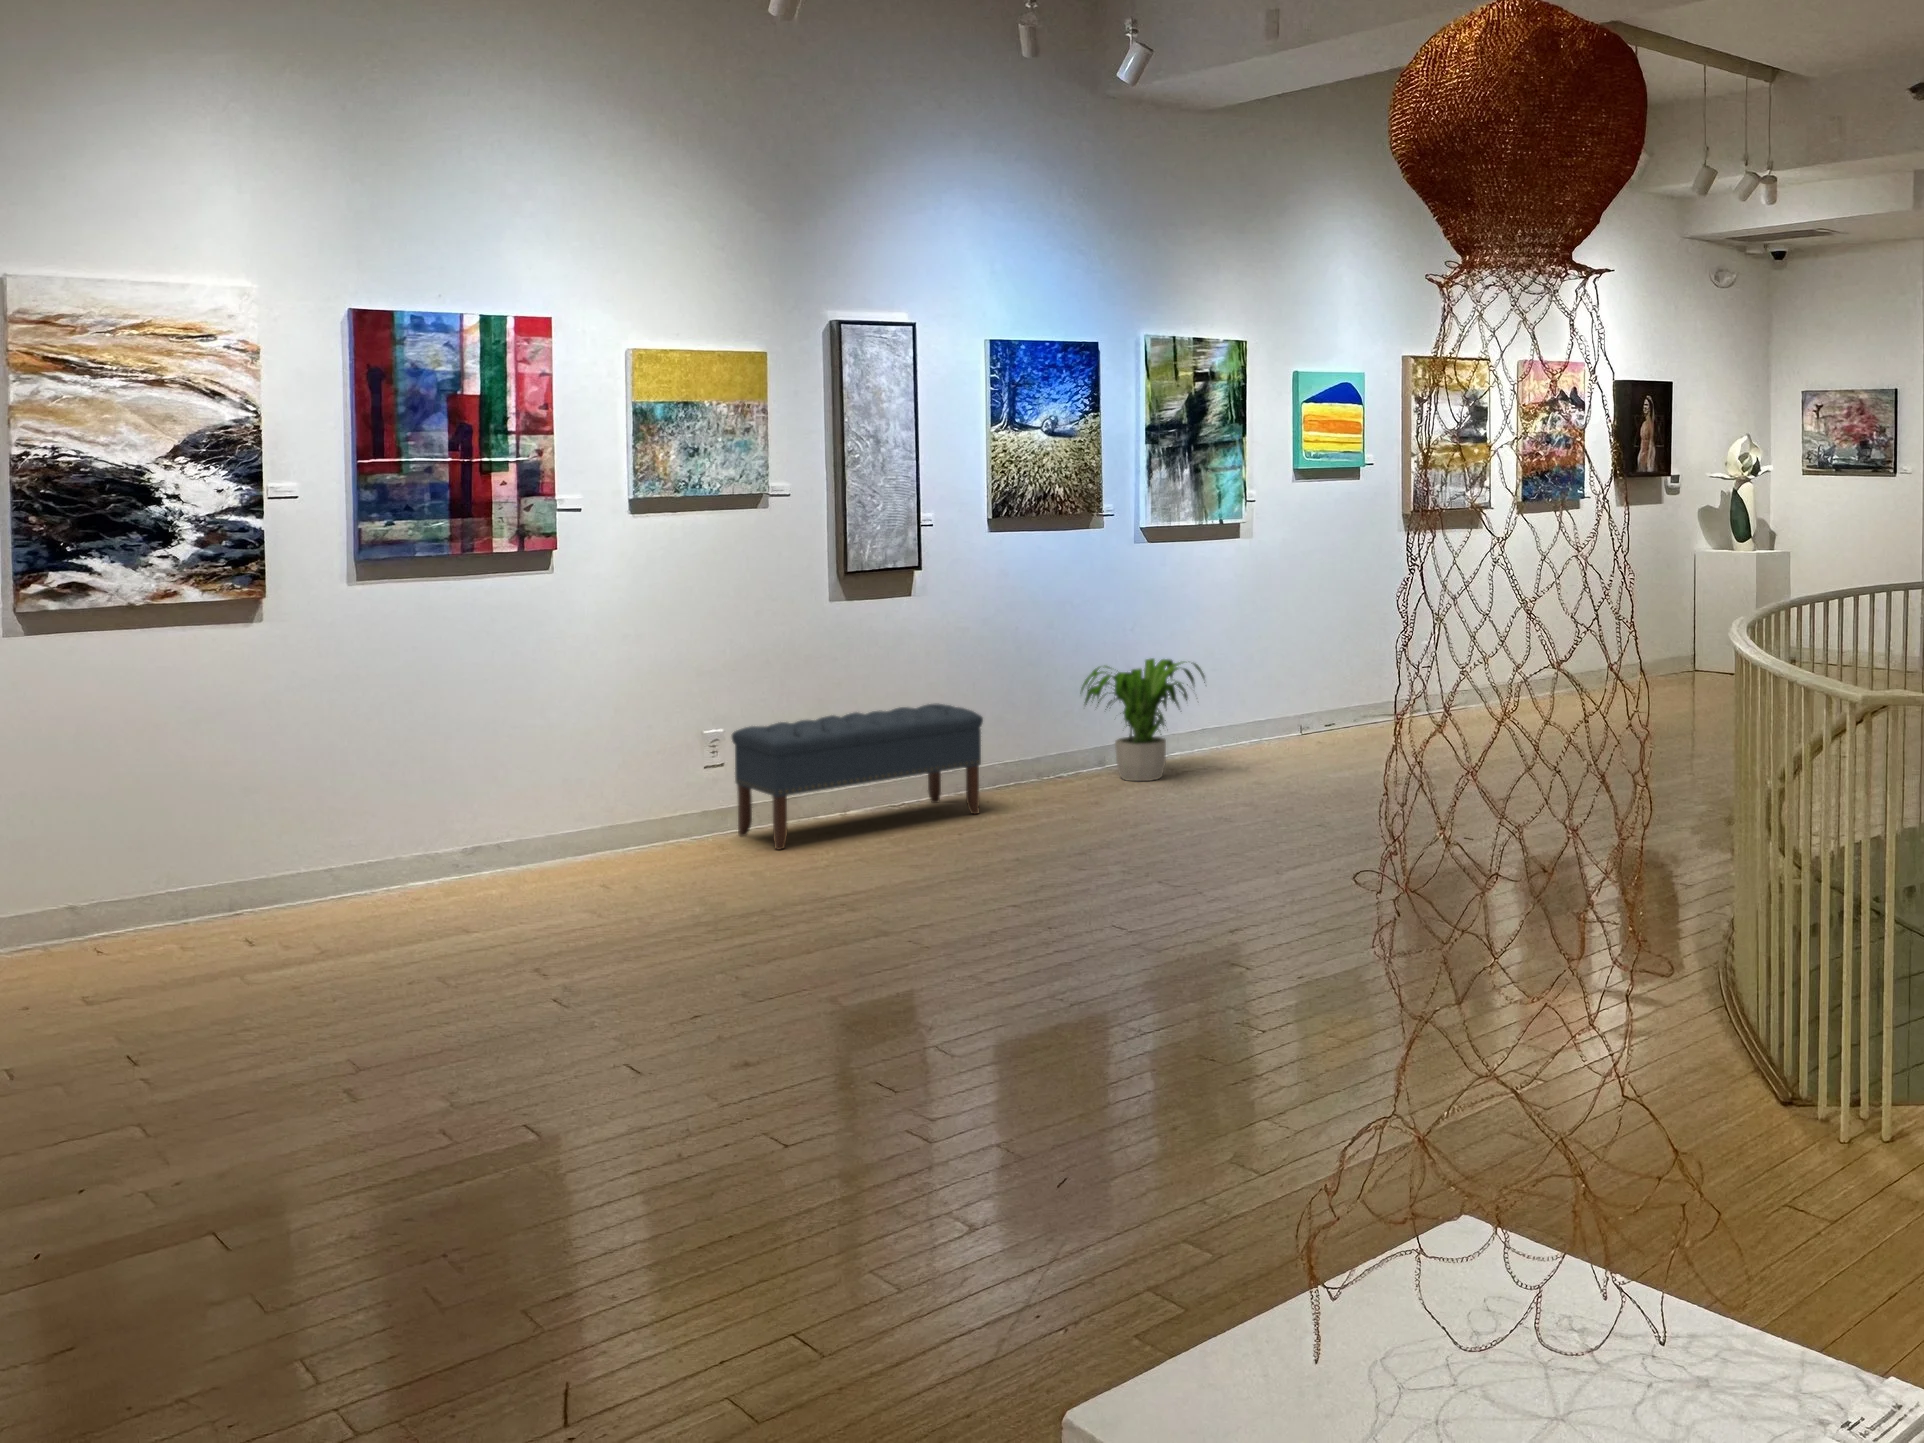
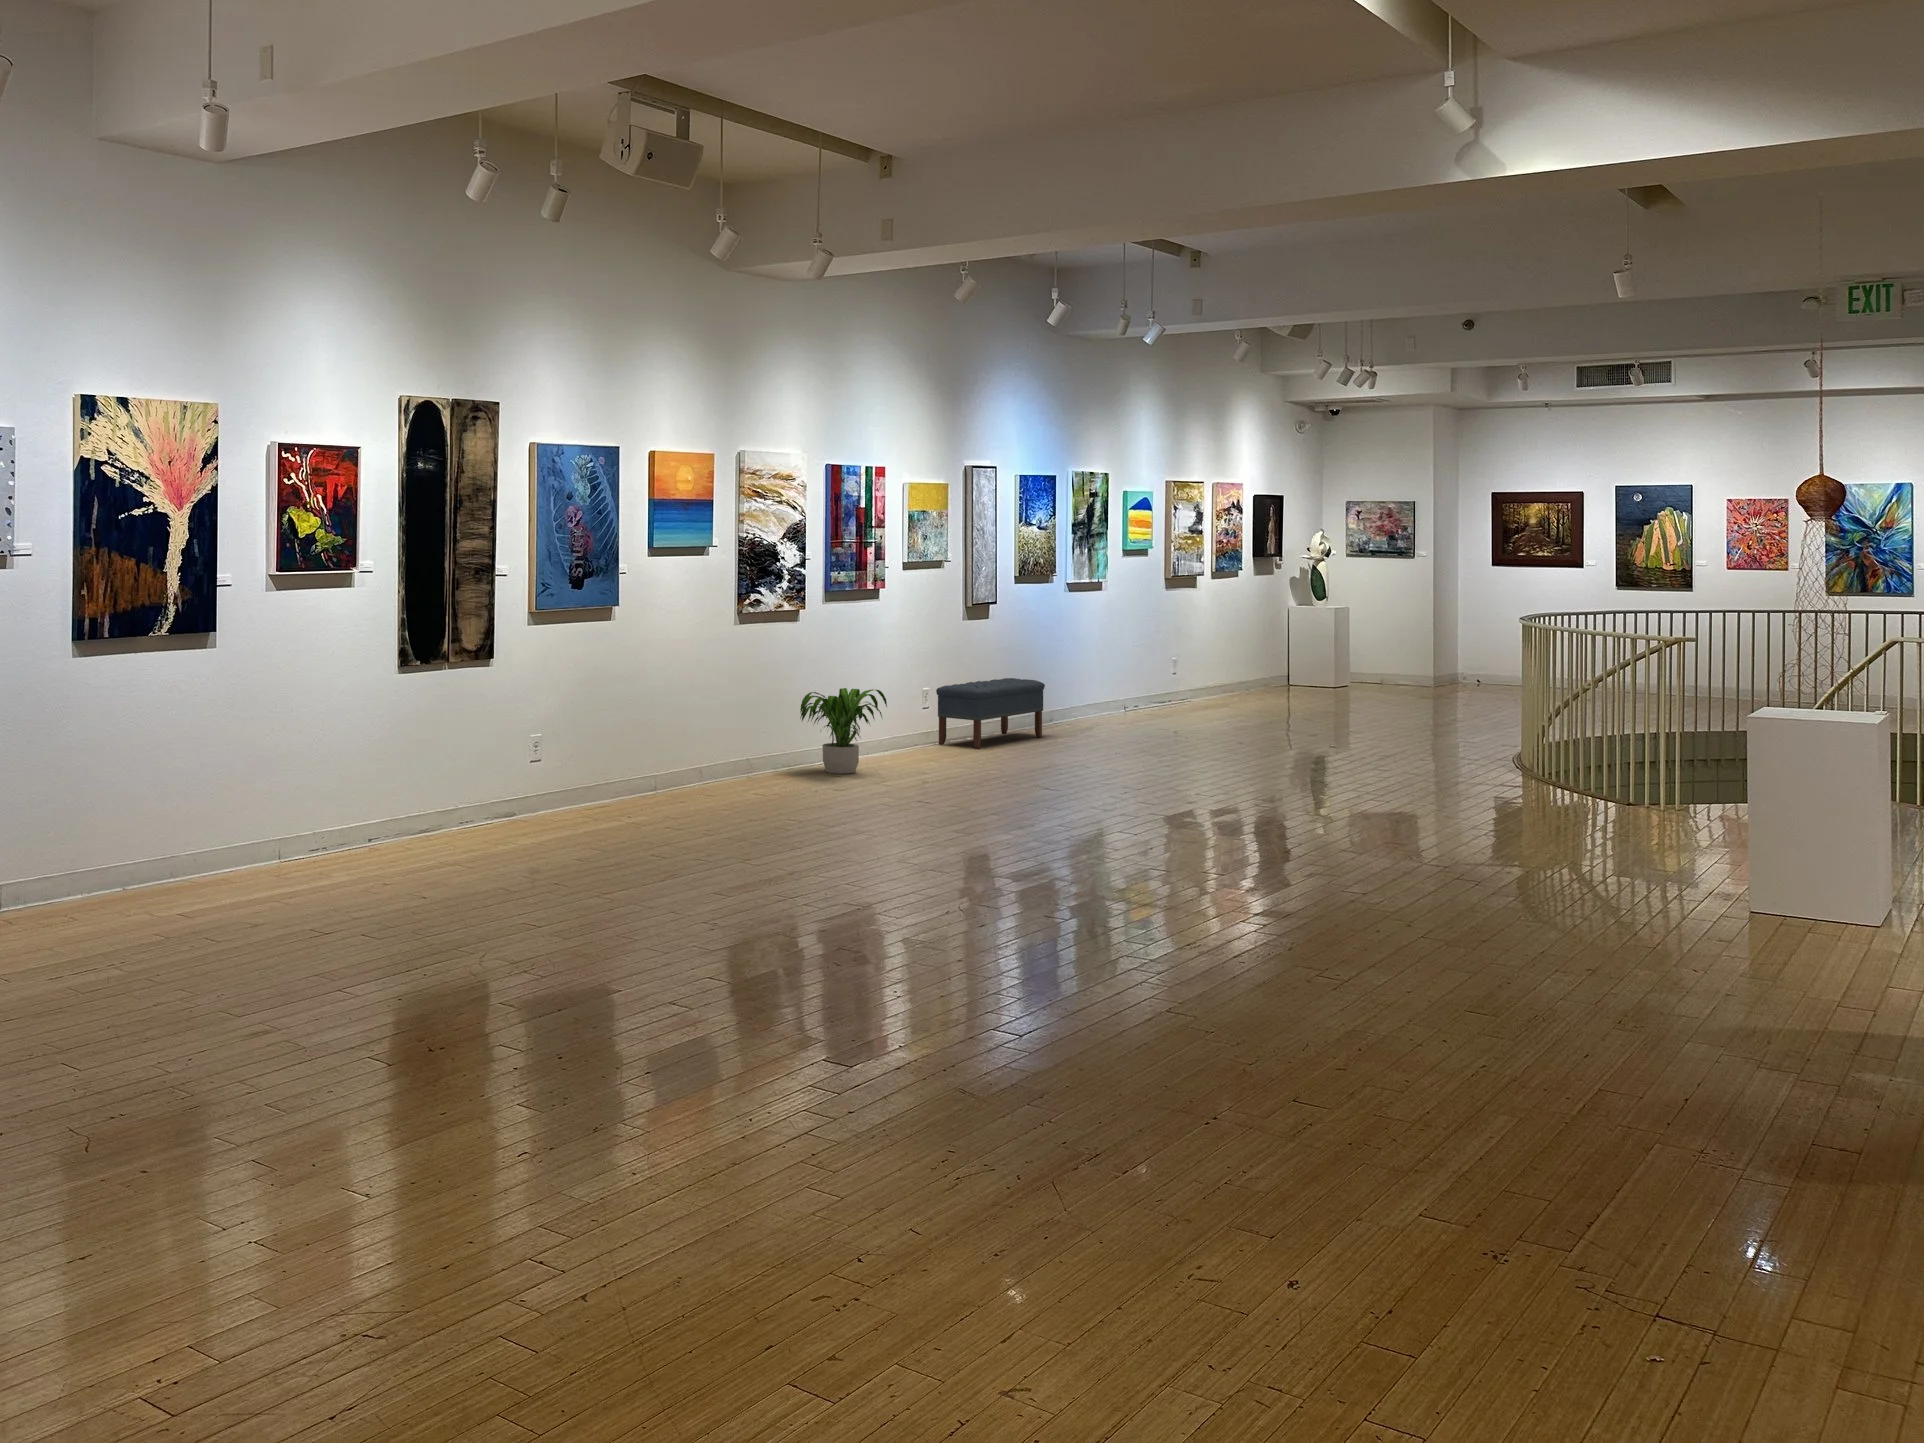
potted plant: present [1081,658,1205,781] -> present [800,688,887,774]

